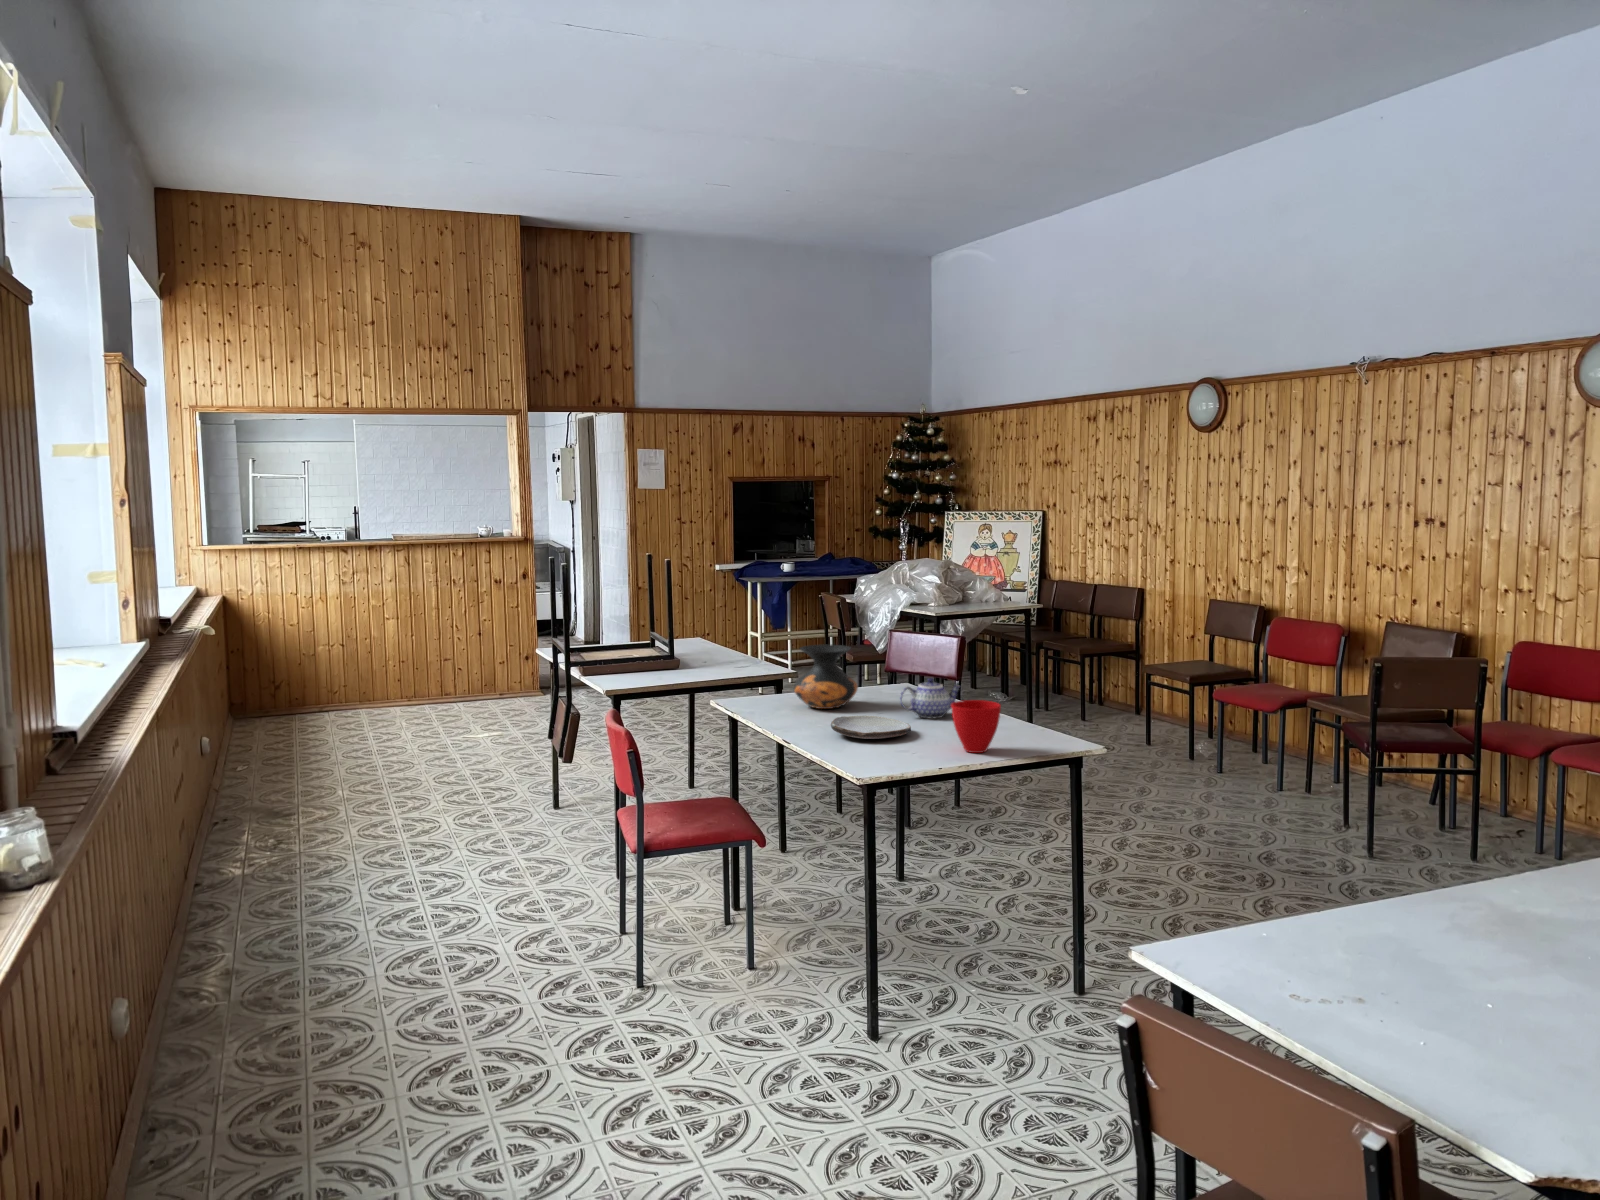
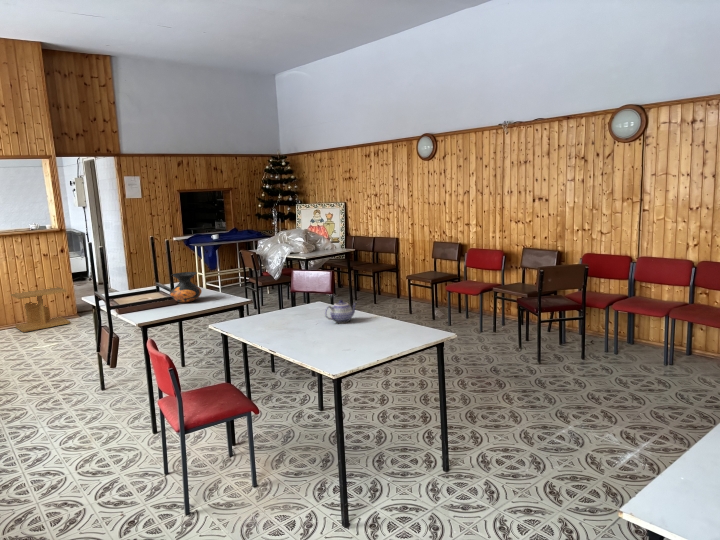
side table: none [441,637,527,709] -> present [11,287,70,332]
vase: present [794,645,858,709] -> present [170,272,202,303]
cup: present [951,700,1001,753] -> none [367,313,396,344]
plate: present [831,716,911,739] -> none [292,326,339,341]

